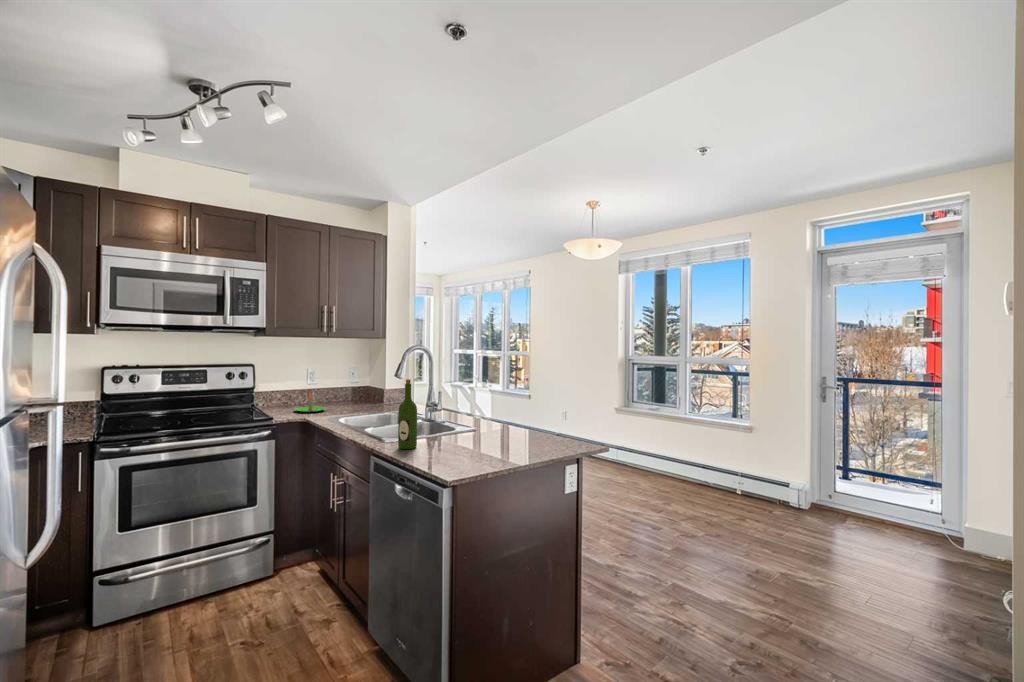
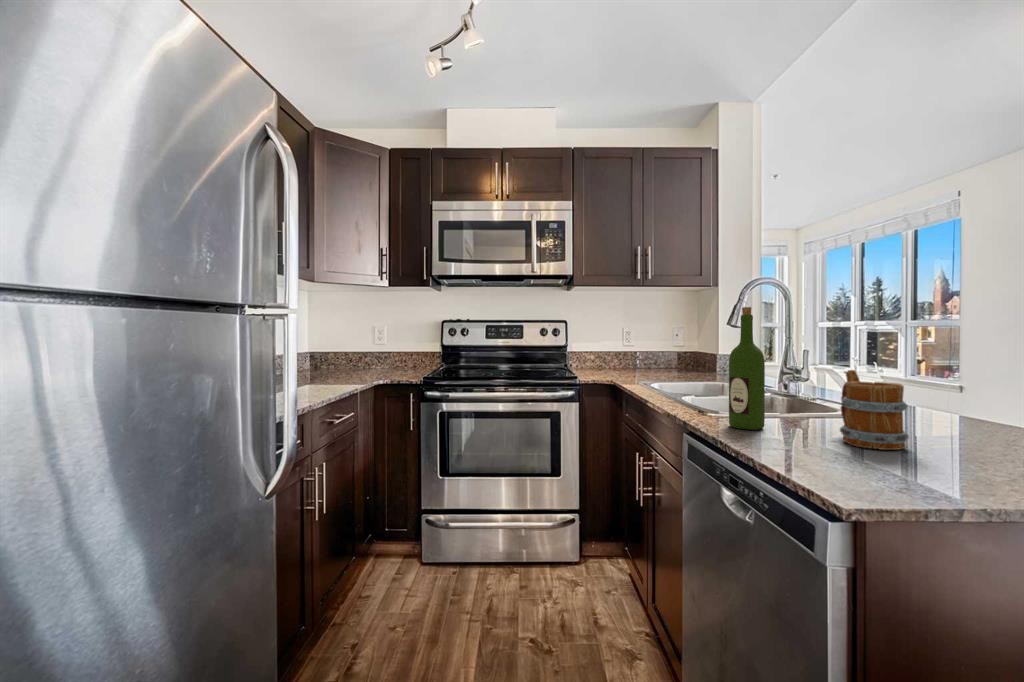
candle: present [295,392,326,412] -> none [604,351,642,375]
mug: none [451,412,477,452] -> present [840,370,909,450]

